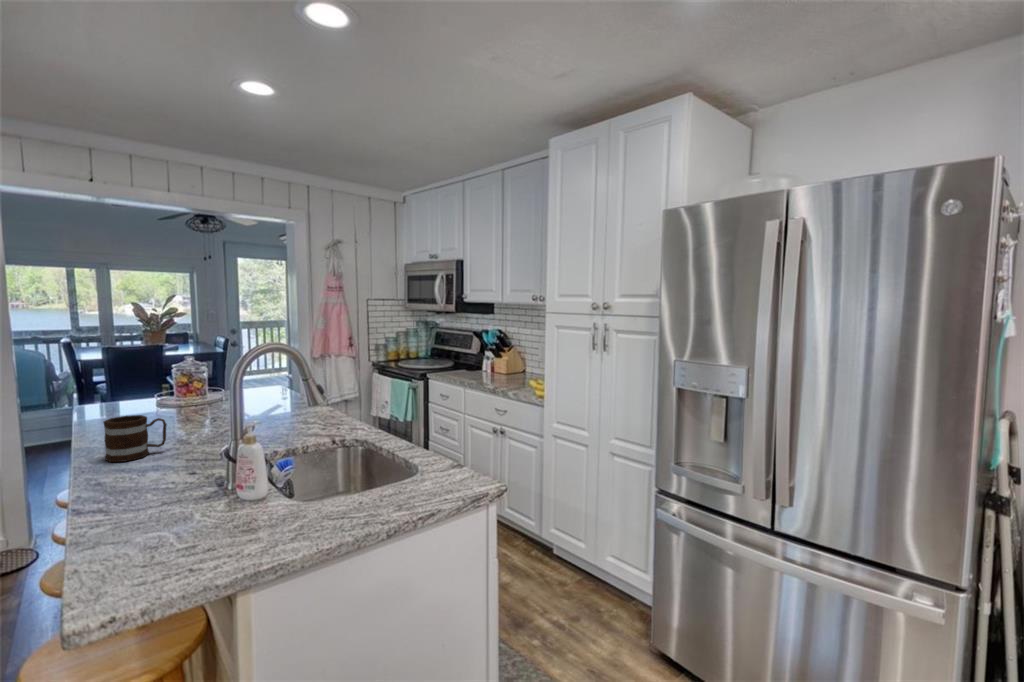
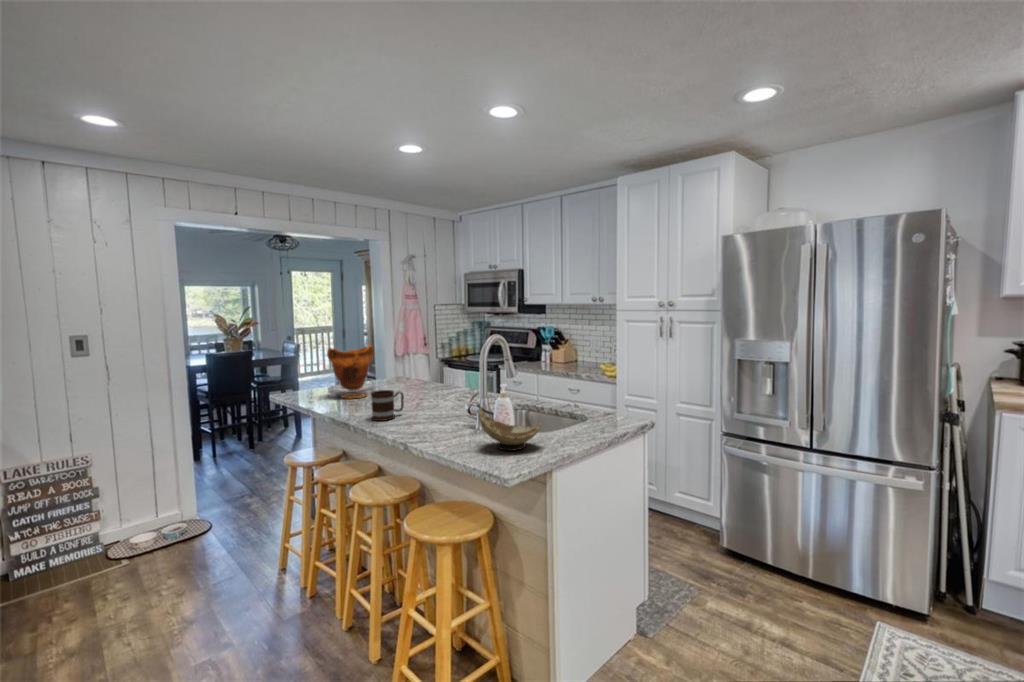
vase: none [120,347,198,418] -> present [327,345,374,398]
decorative bowl: none [141,466,257,548] -> present [479,407,542,451]

